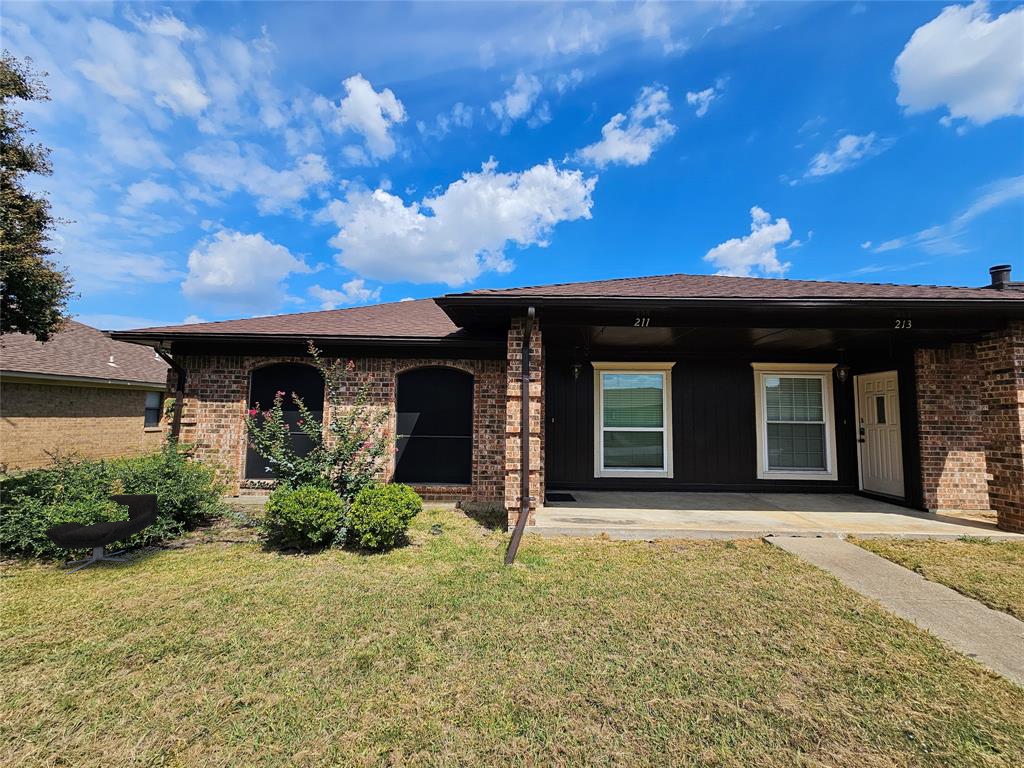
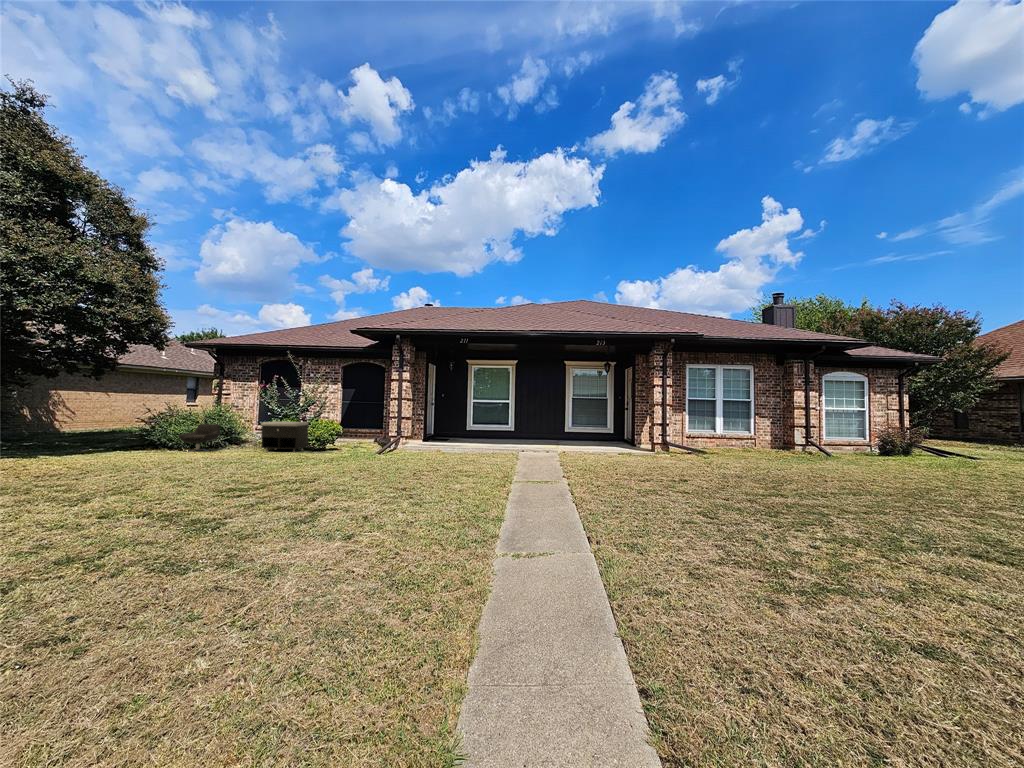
storage bench: none [249,486,353,559] -> present [261,421,308,452]

